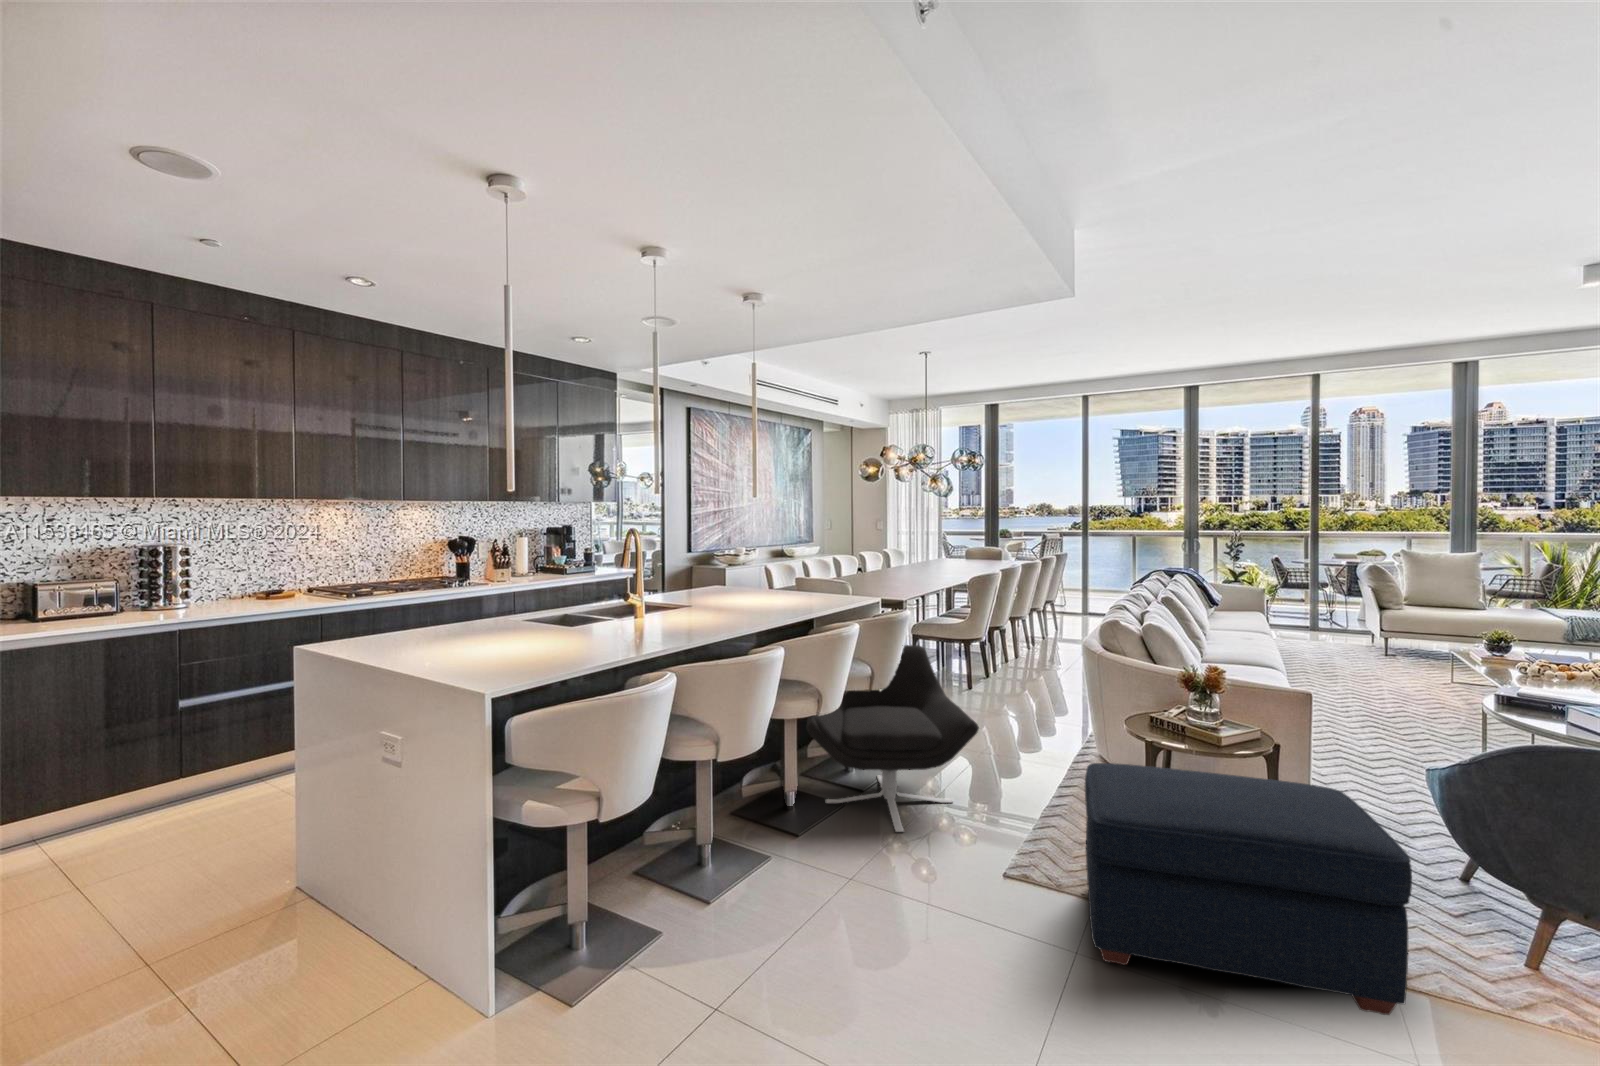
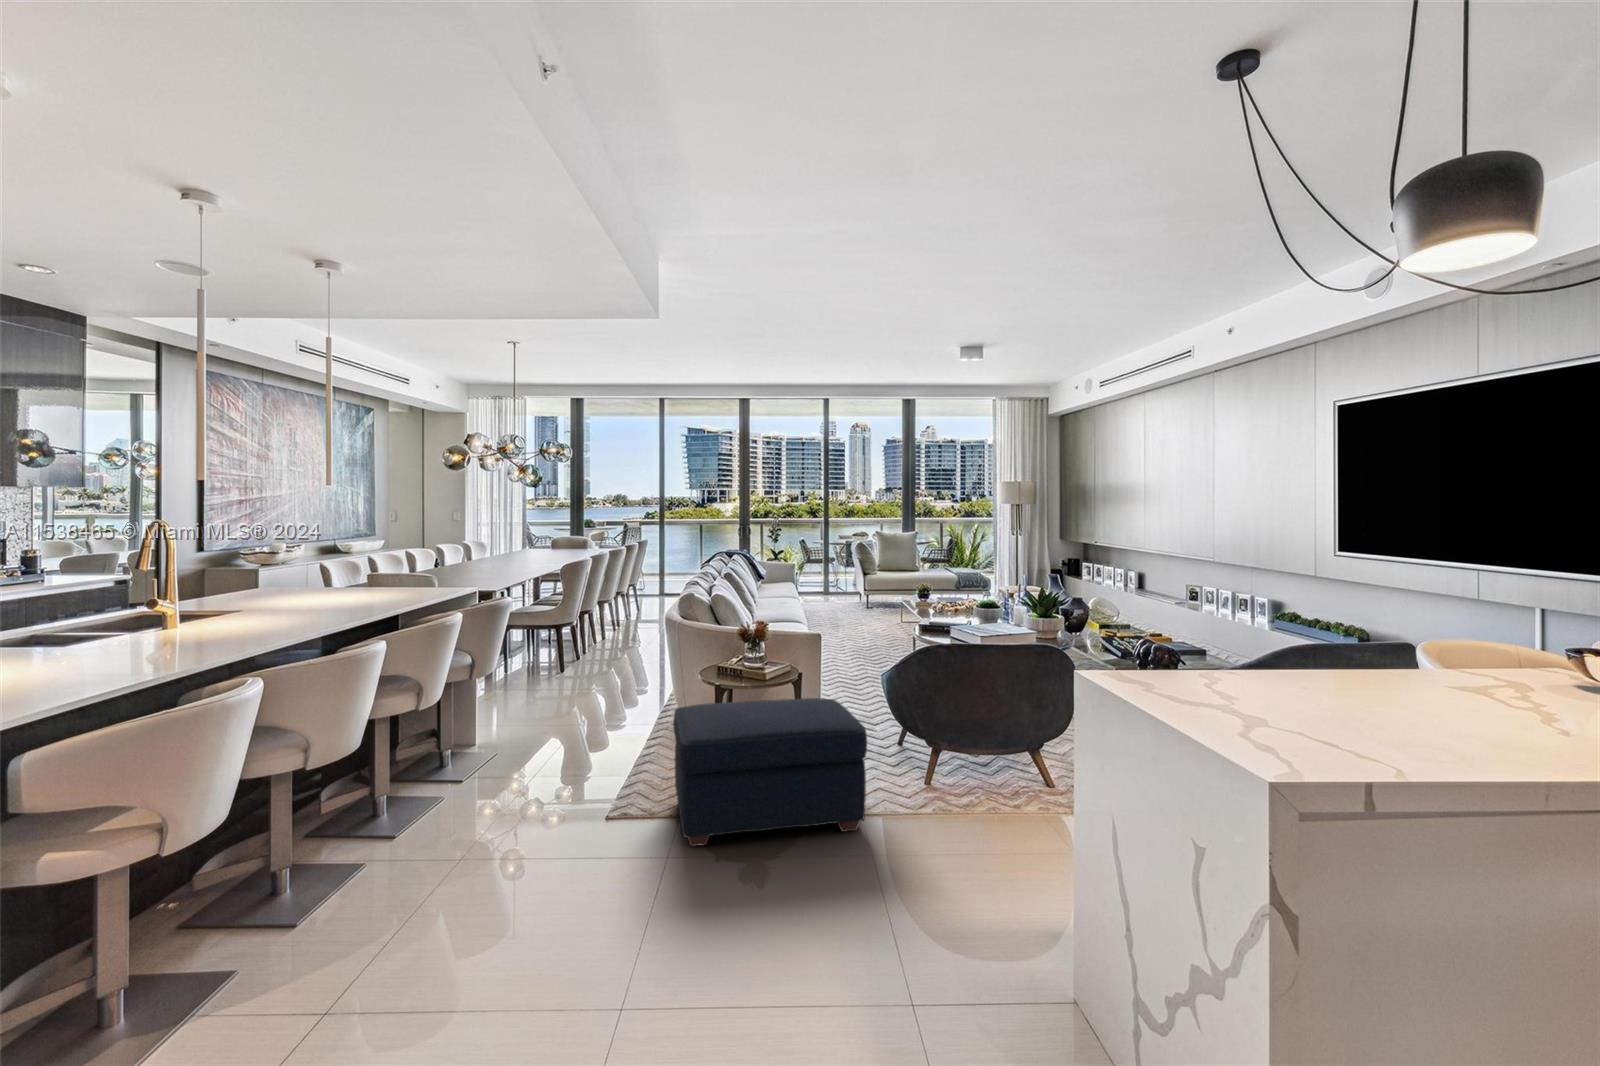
lounge chair: present [807,645,979,832] -> none [413,632,585,799]

